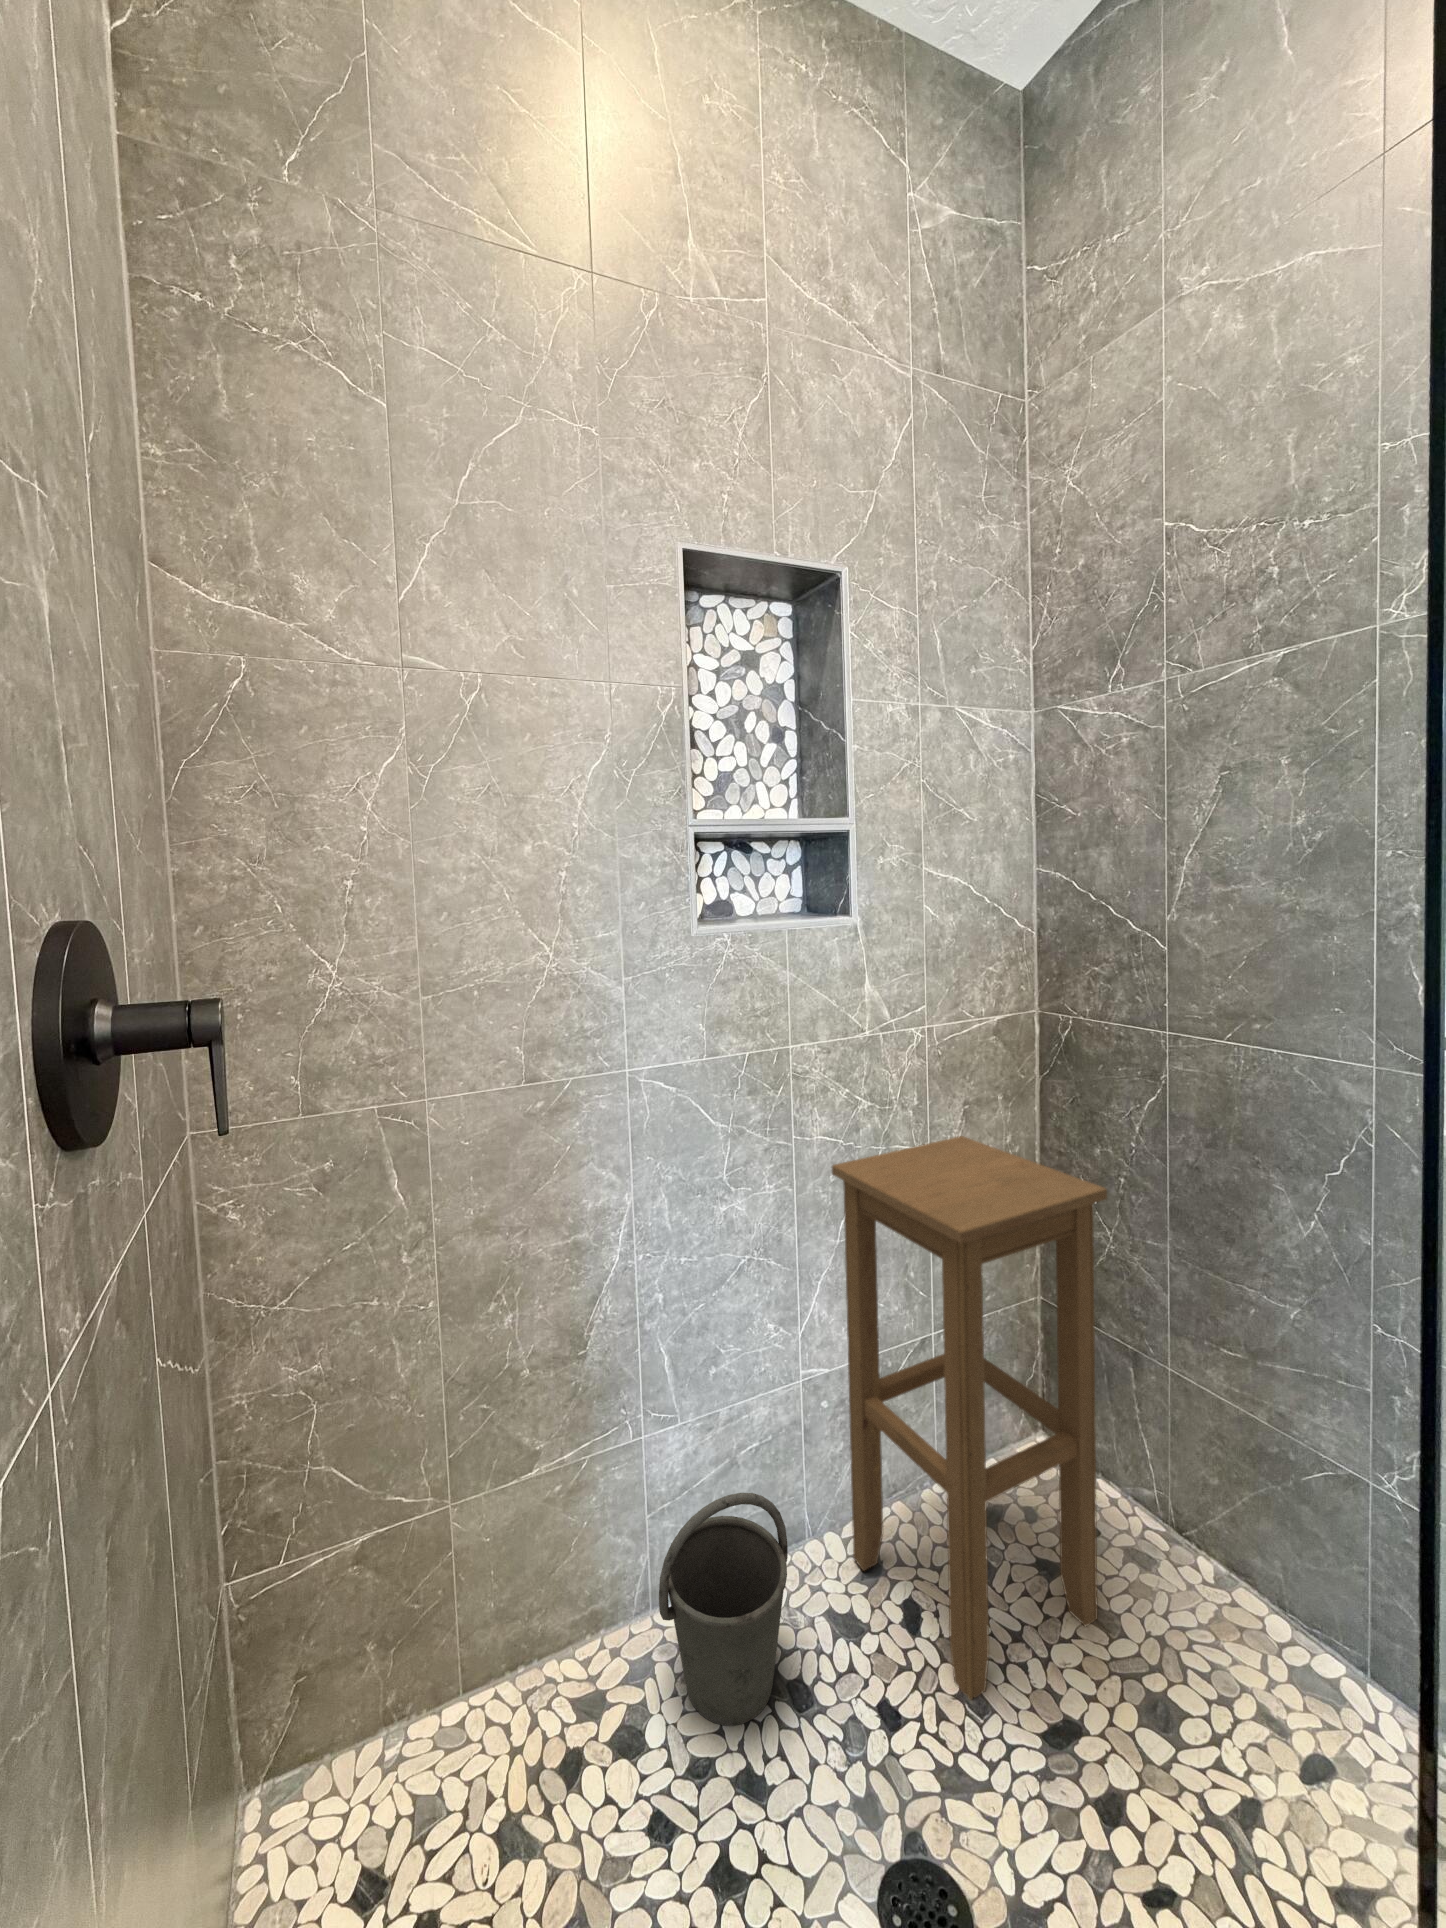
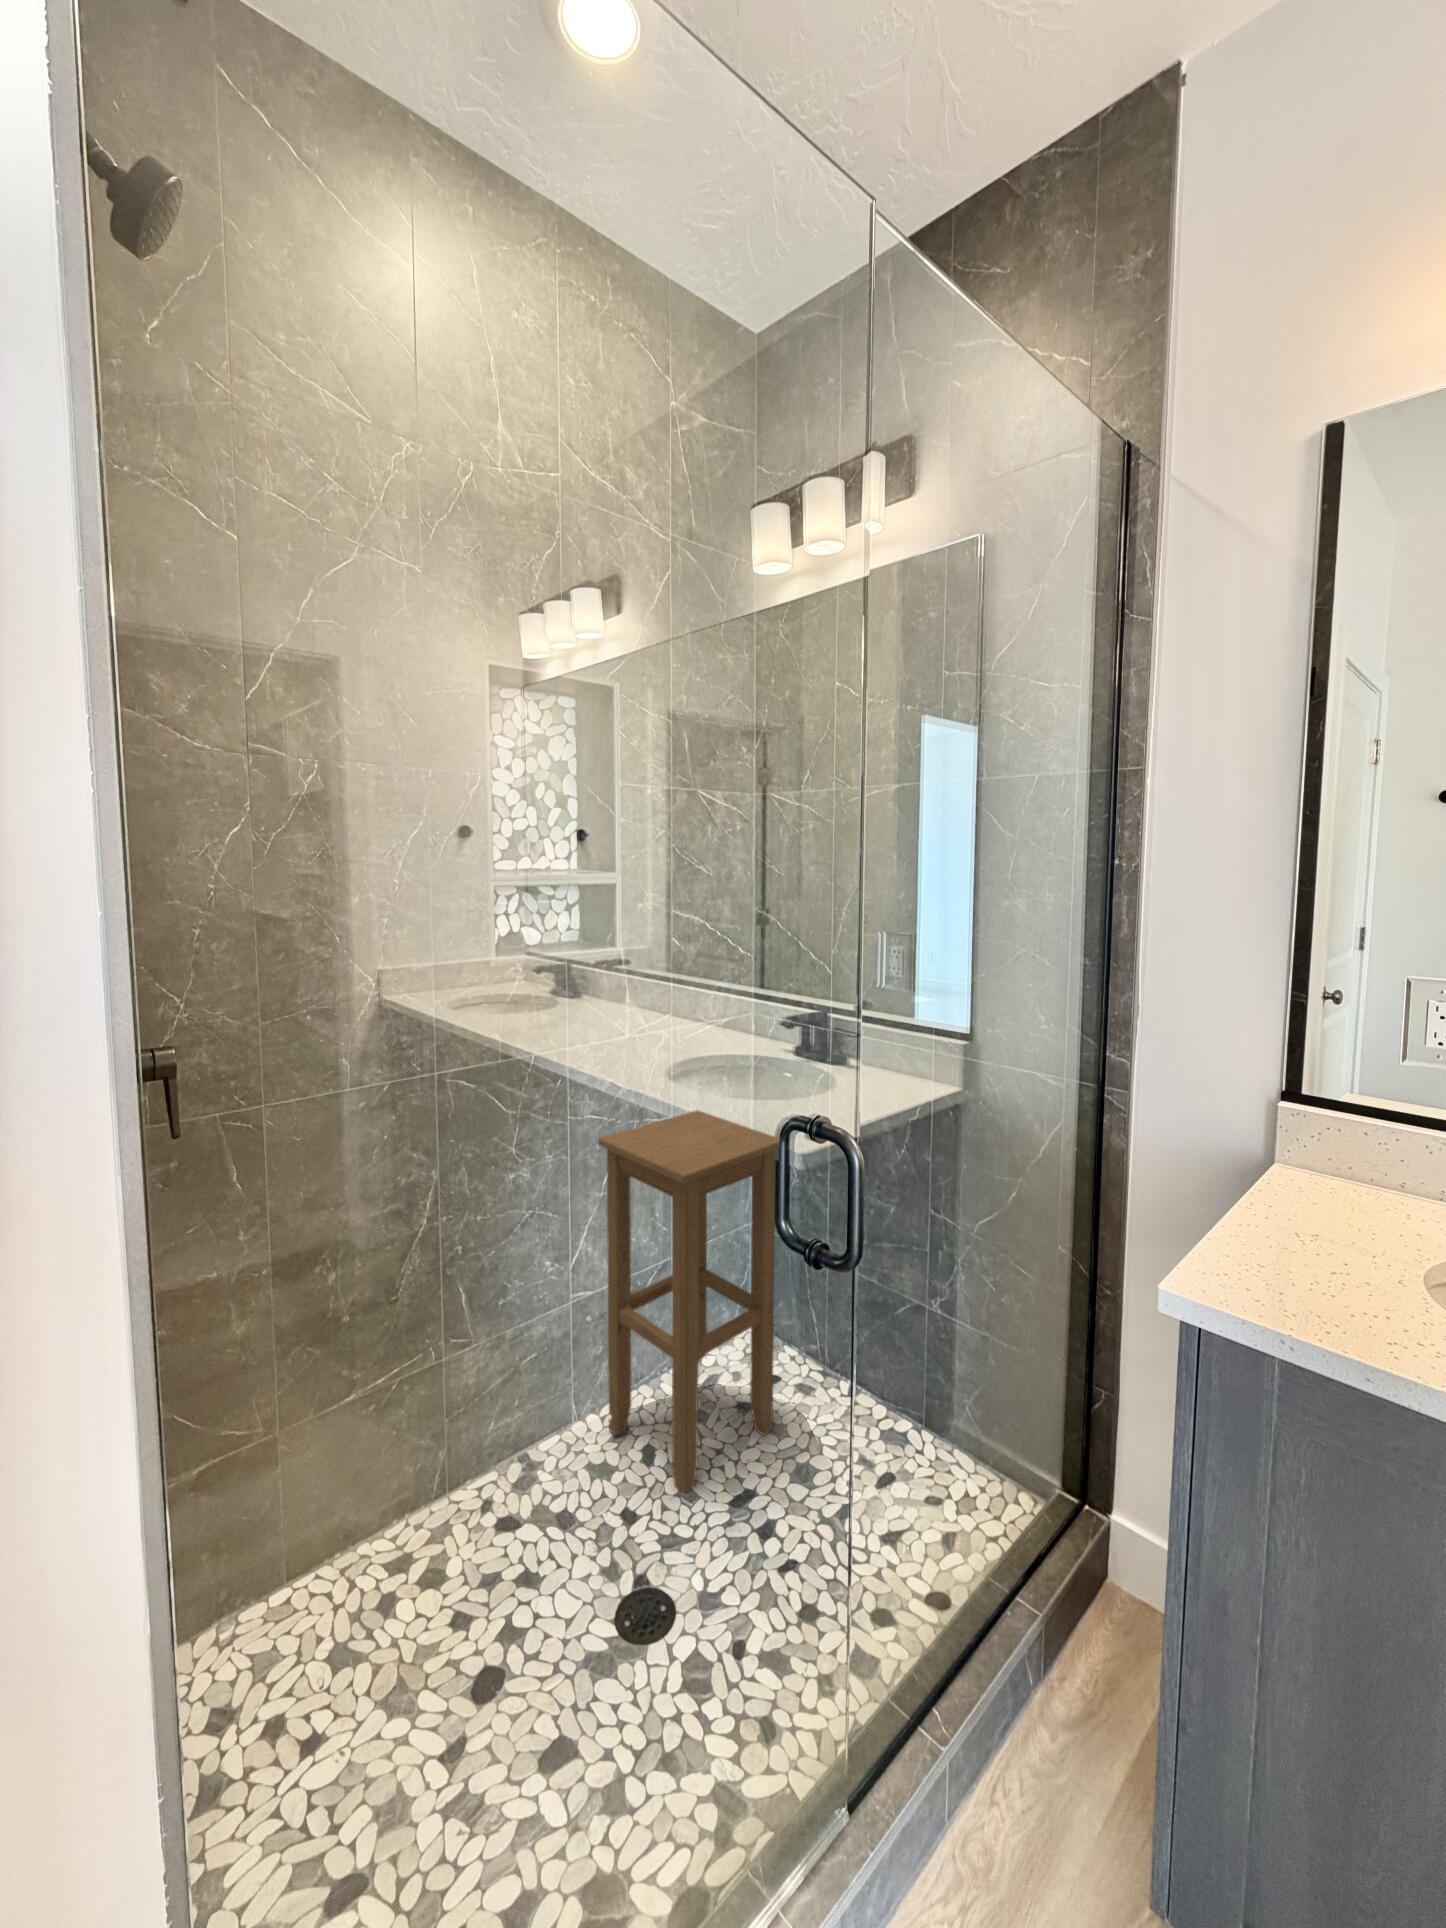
bucket: present [659,1493,788,1726] -> none [458,1384,558,1551]

